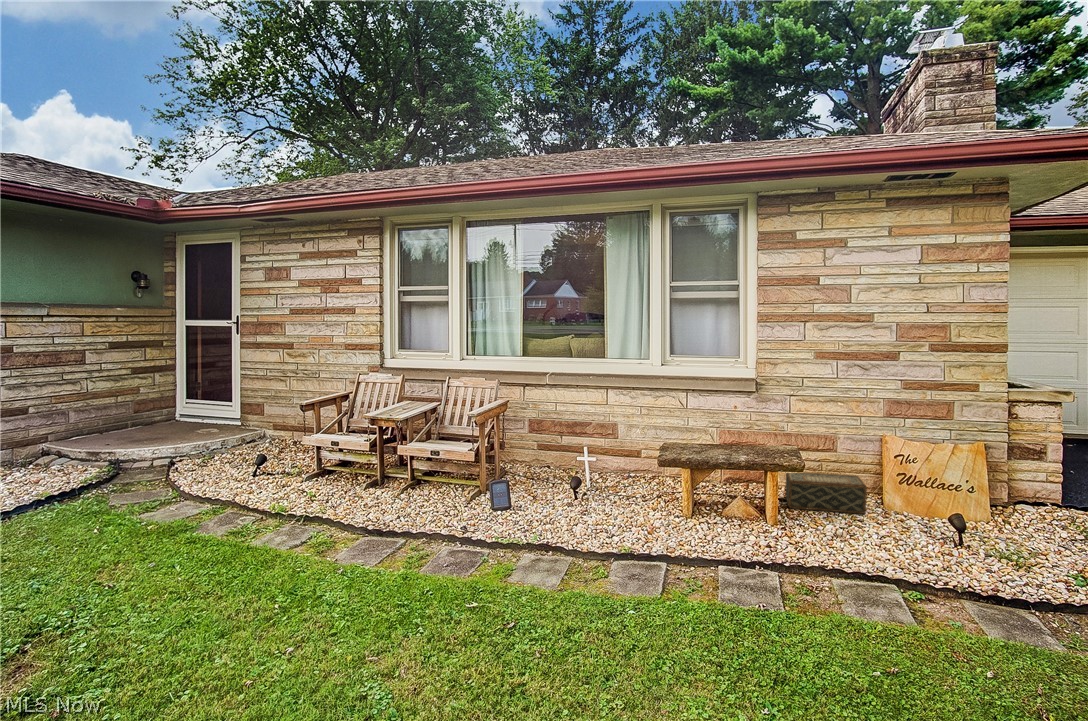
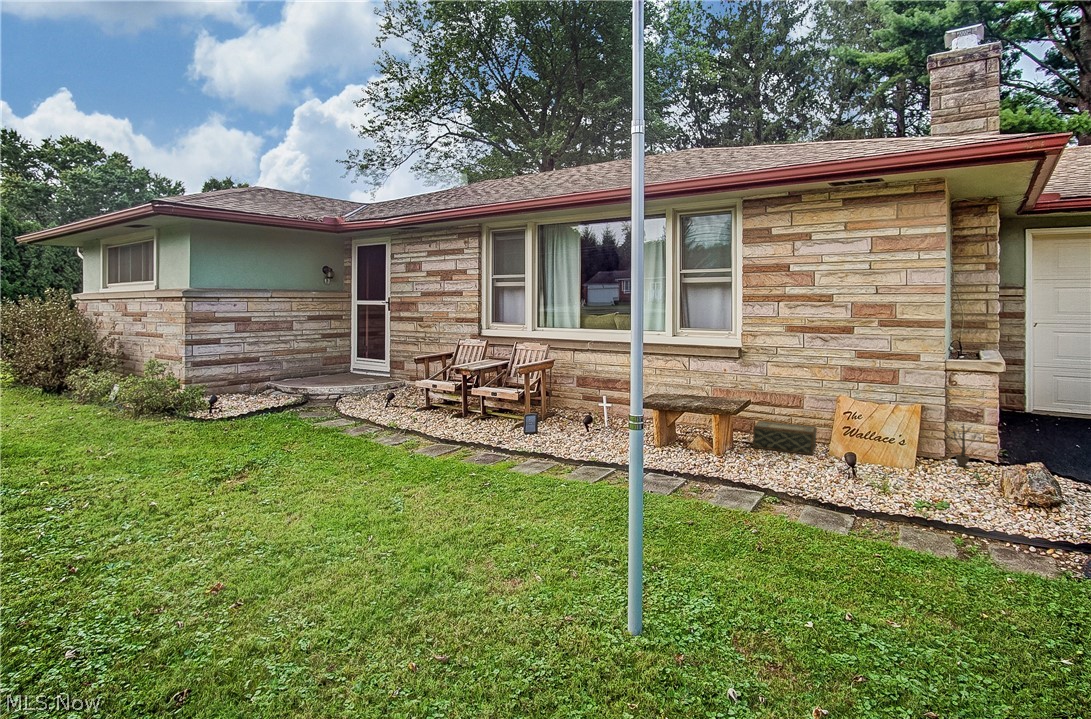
decorative plant: none [1003,465,1052,516] -> present [948,424,981,466]

